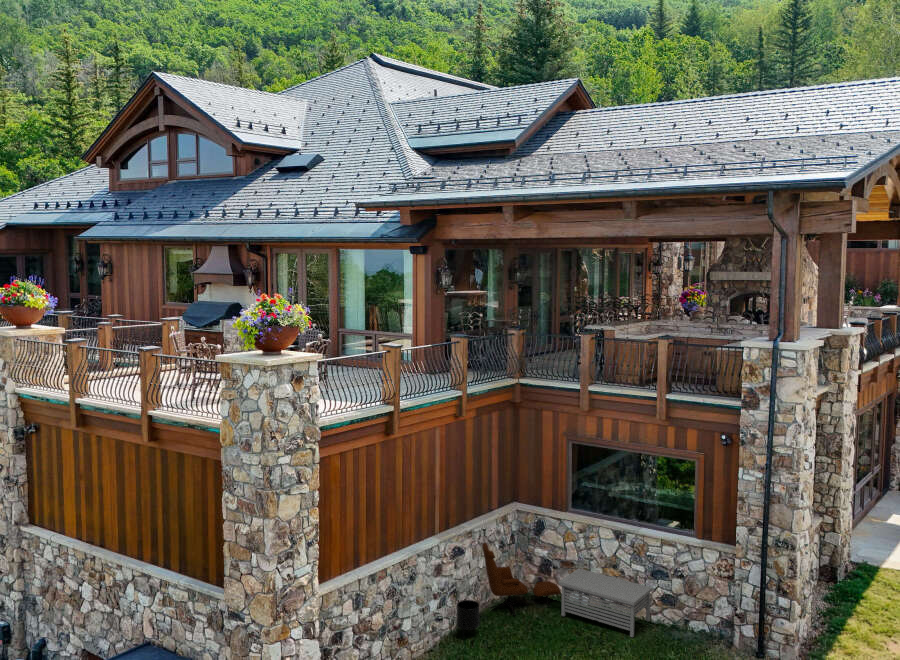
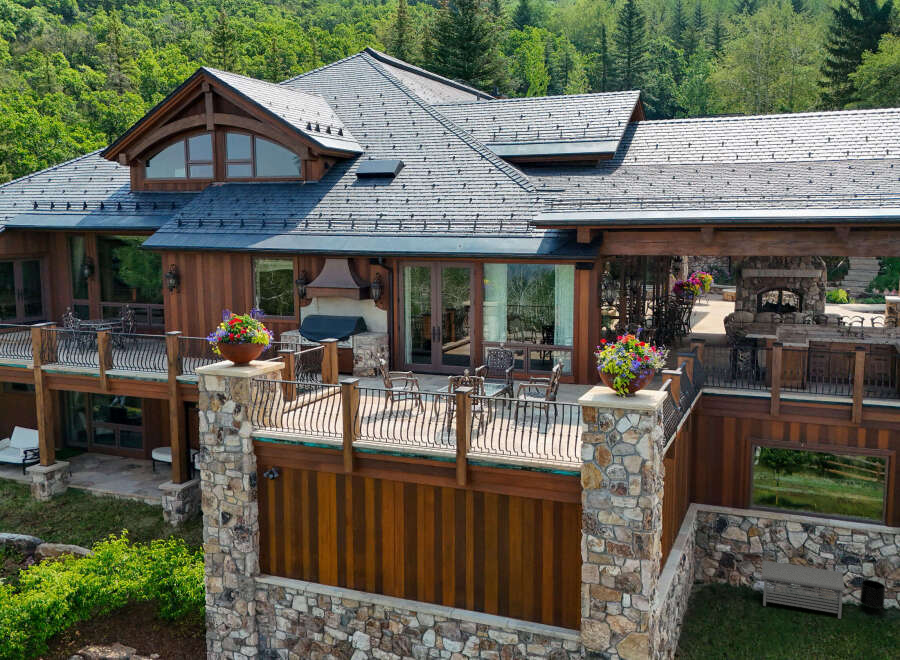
lounge chair: present [482,542,561,615] -> none [685,545,749,610]
planter: present [457,600,480,631] -> present [860,580,885,617]

